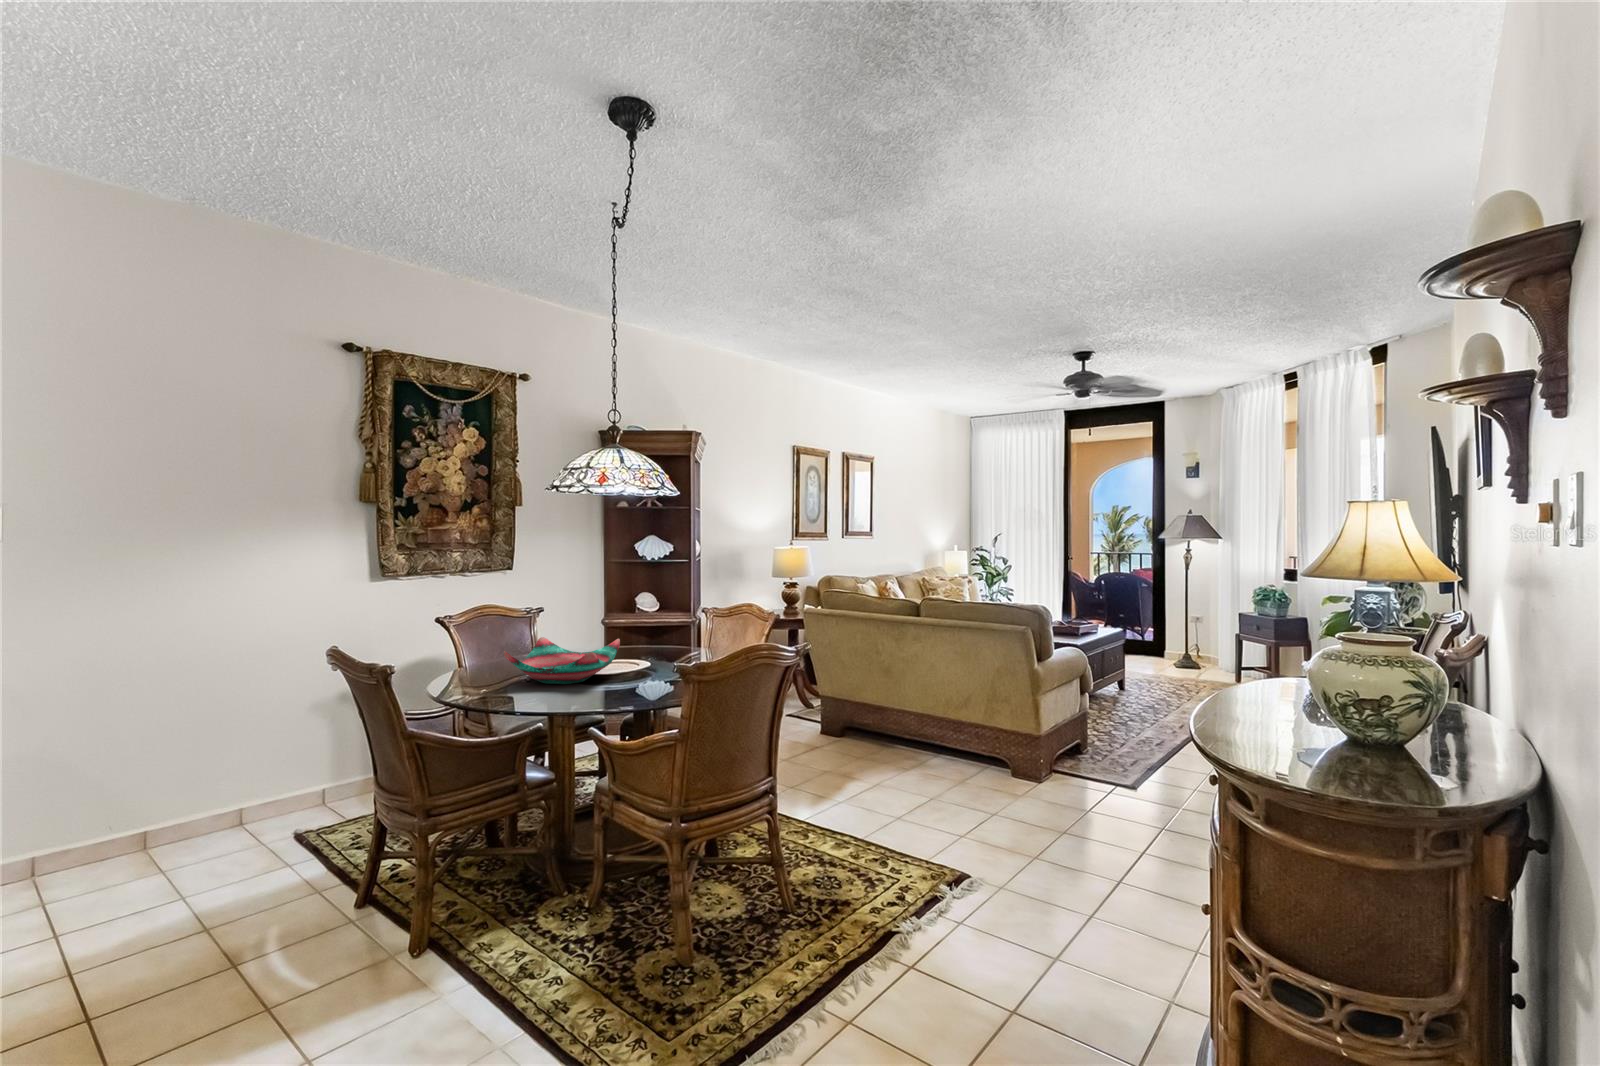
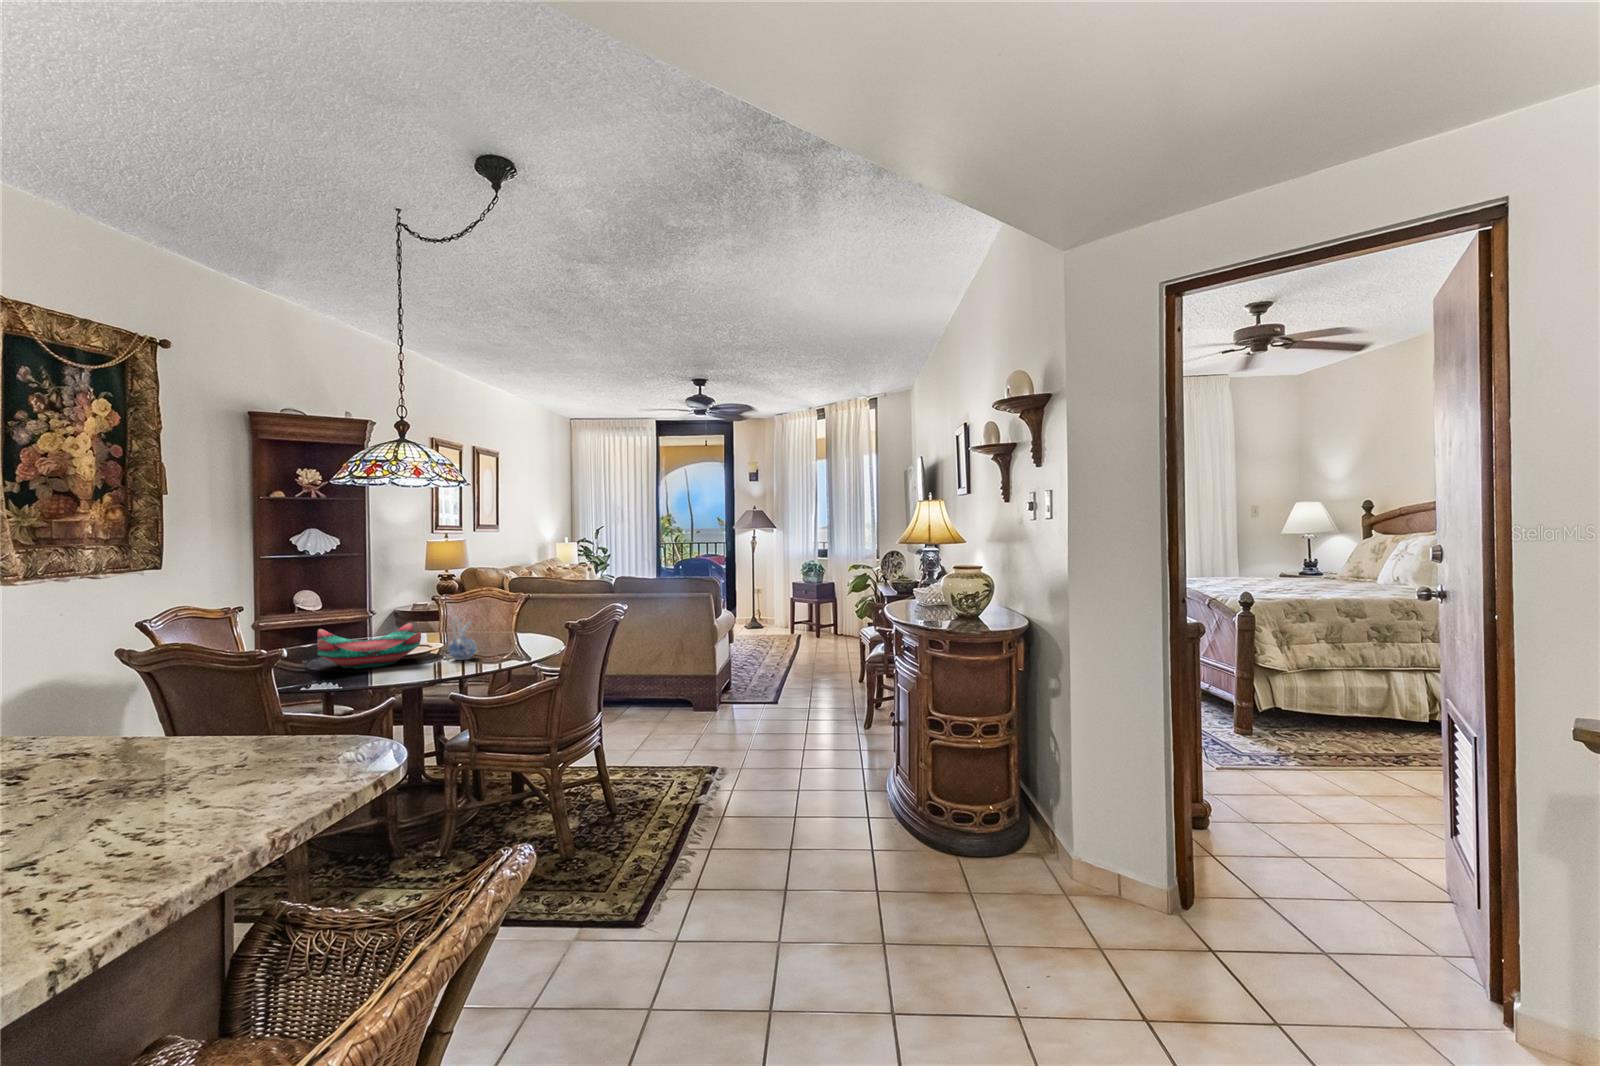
ceramic pitcher: none [619,639,648,688] -> present [448,617,477,660]

